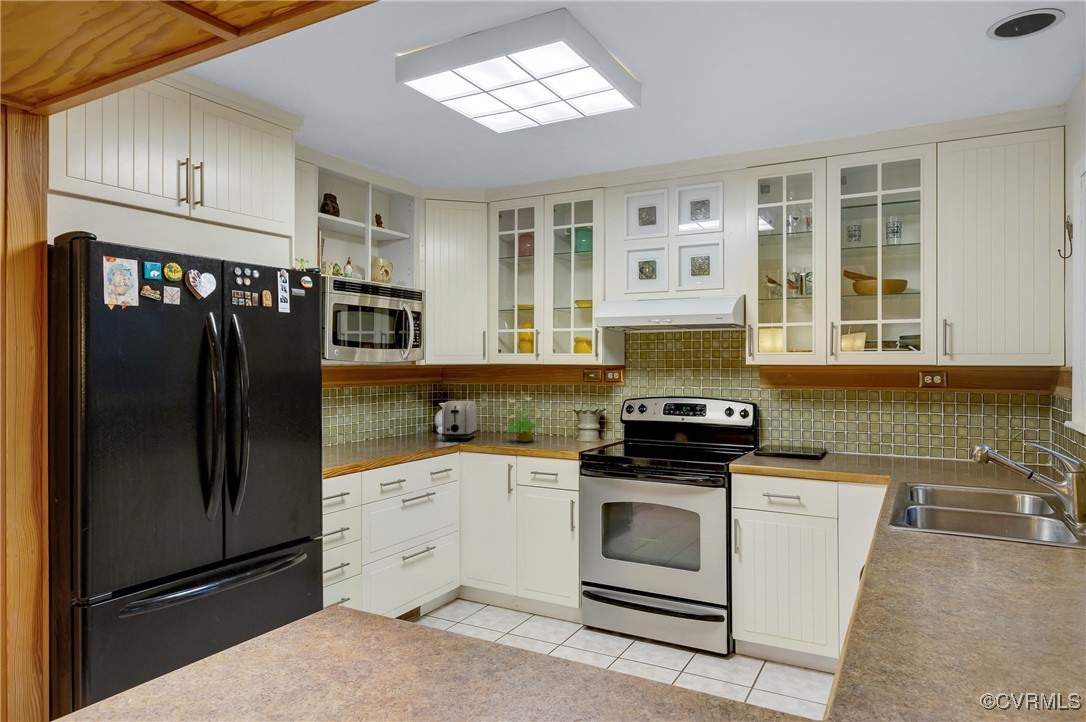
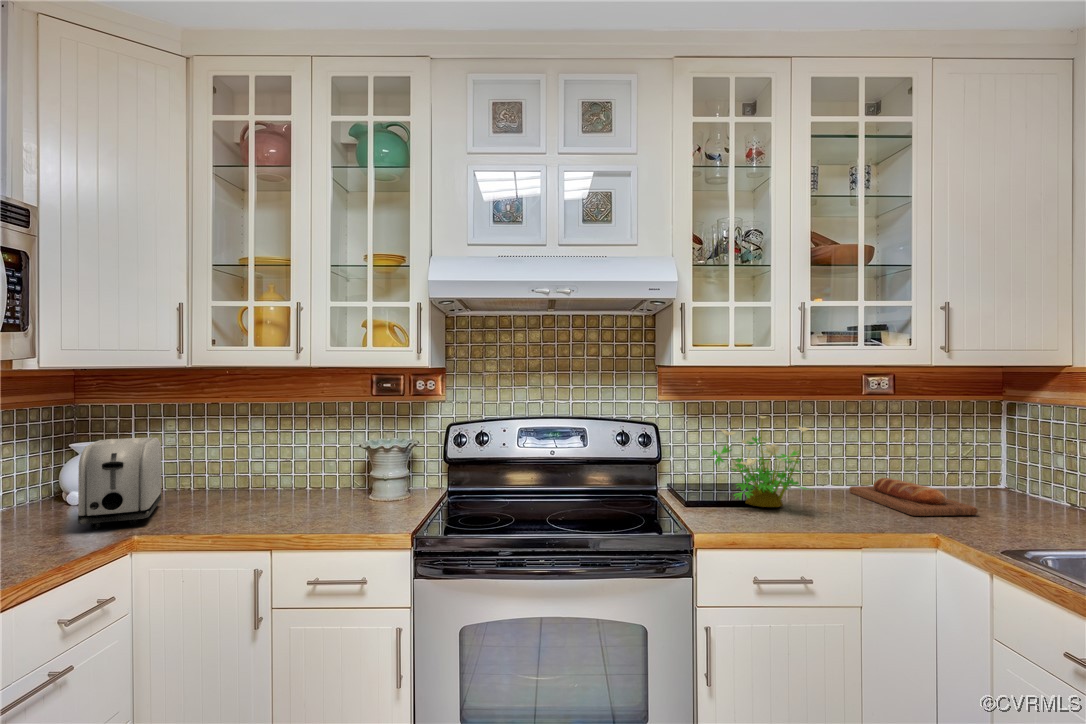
potted plant: present [506,398,541,441] -> present [711,416,809,507]
bread loaf: none [899,449,957,473] -> present [849,478,978,516]

